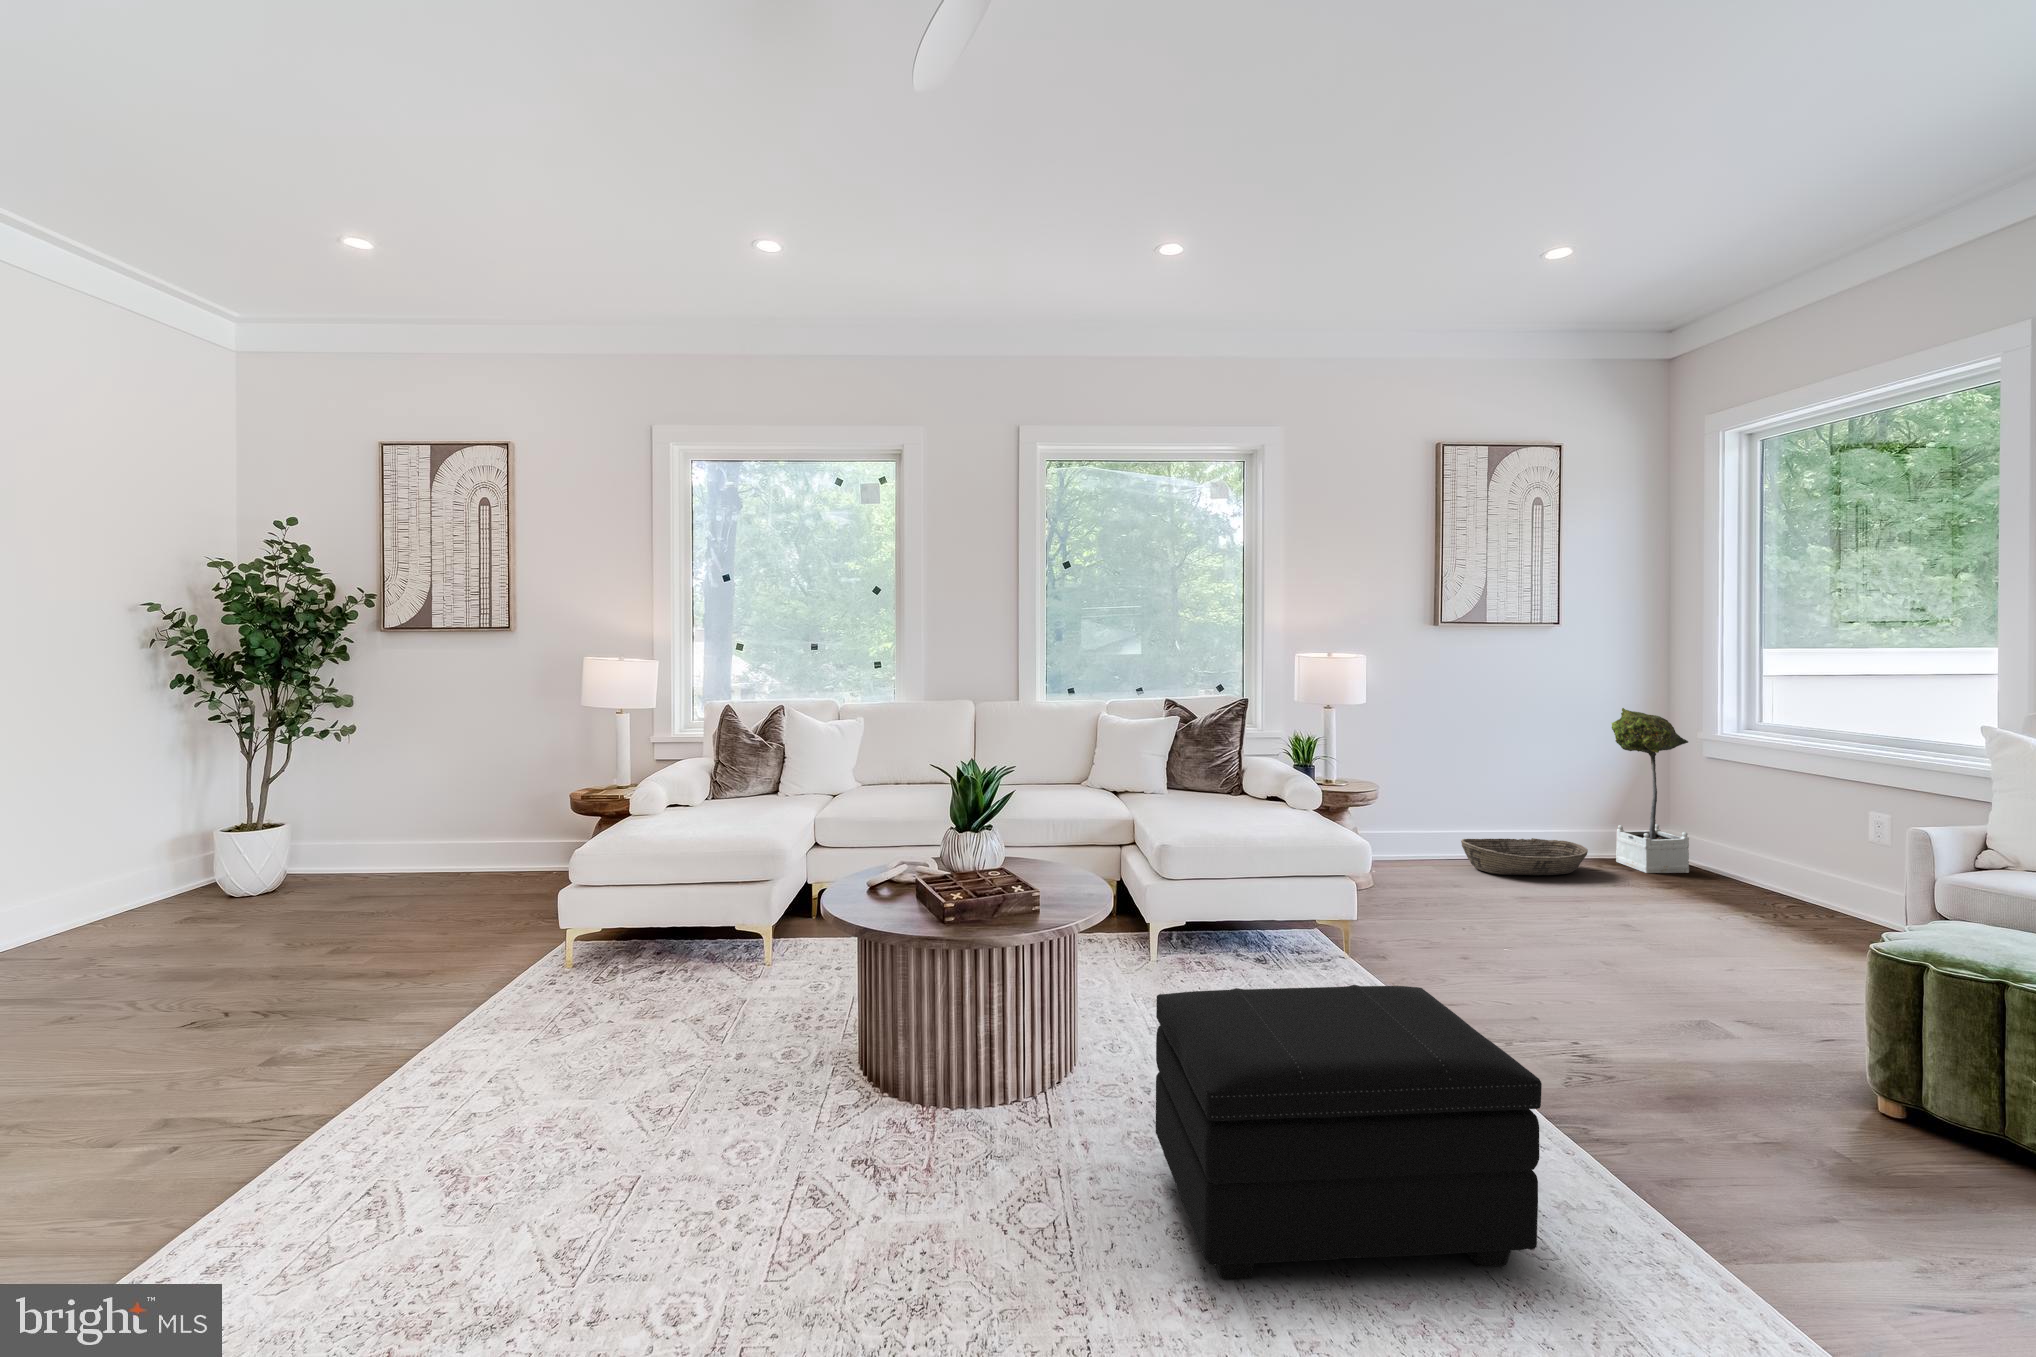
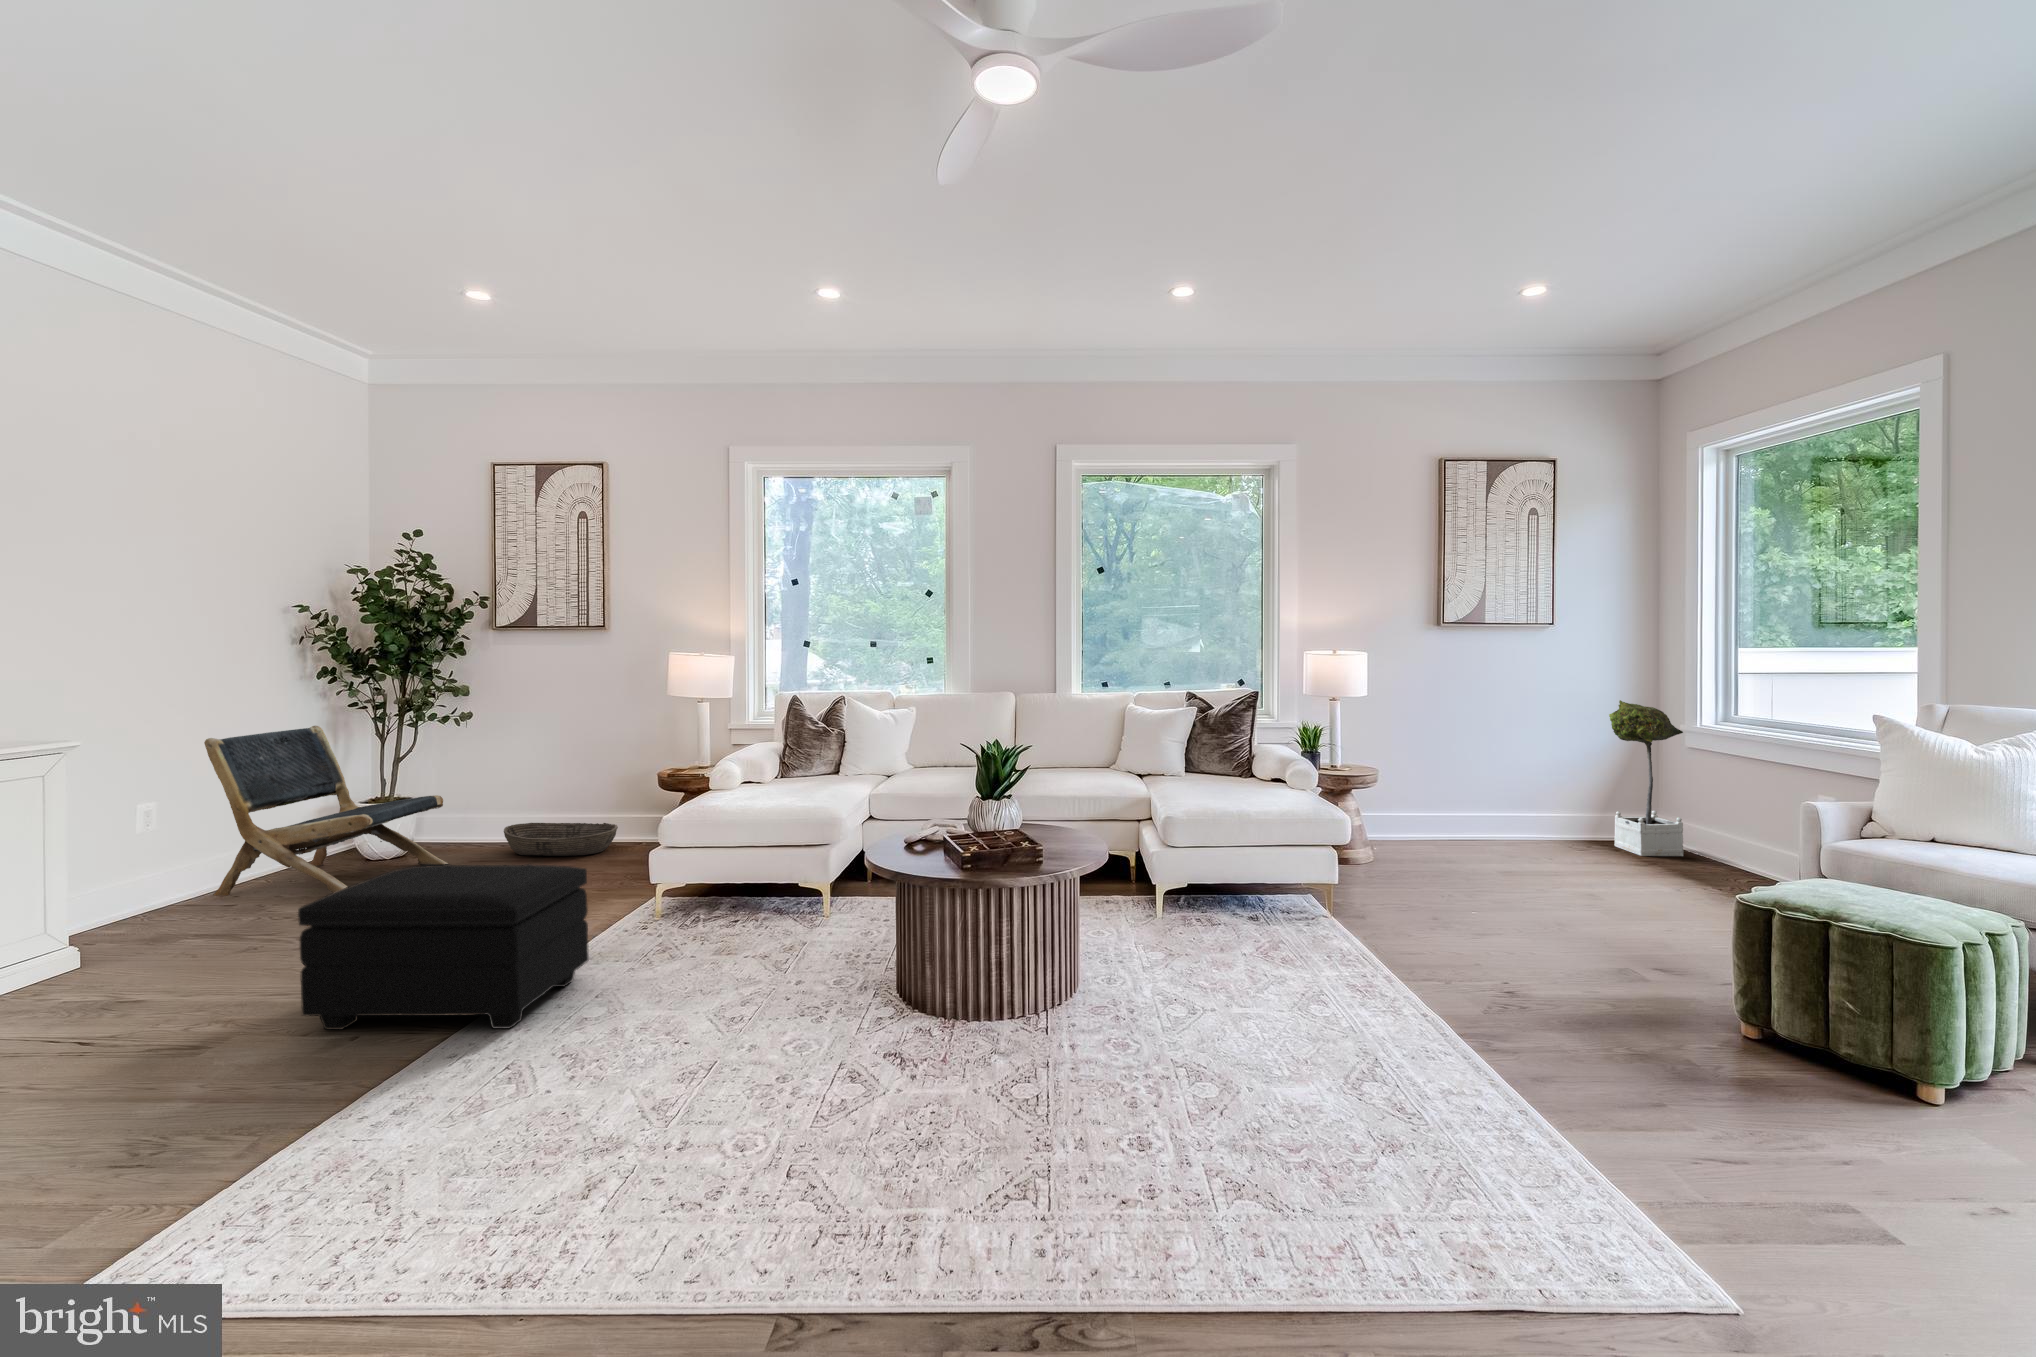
lounge chair: none [15,744,328,951] -> present [204,726,448,896]
basket: present [1461,838,1588,875] -> present [504,823,618,856]
footstool: present [1156,985,1542,1280] -> present [298,864,589,1030]

